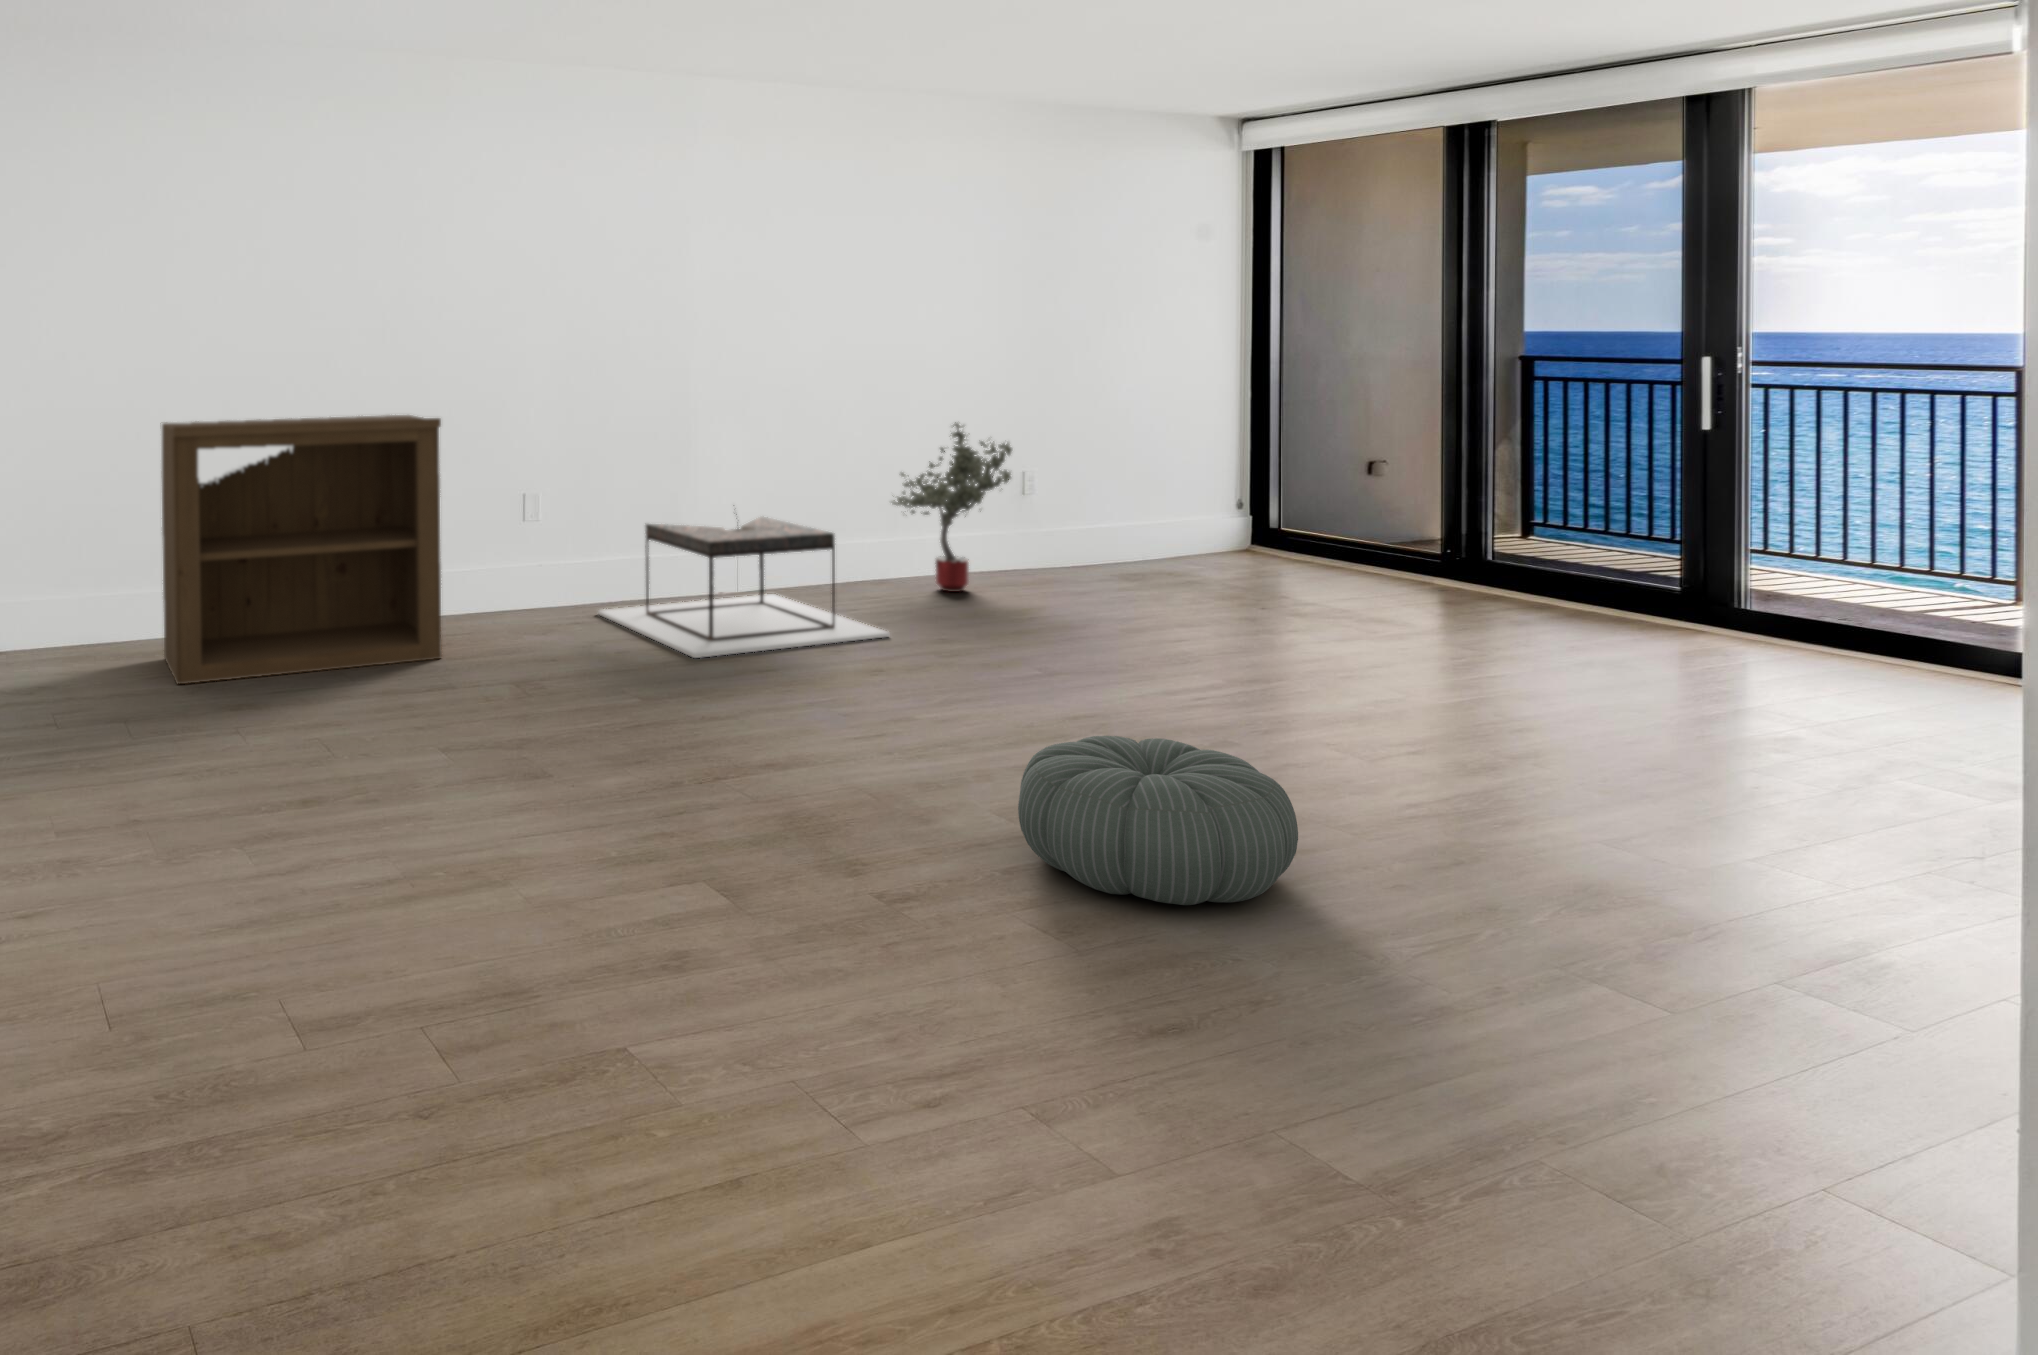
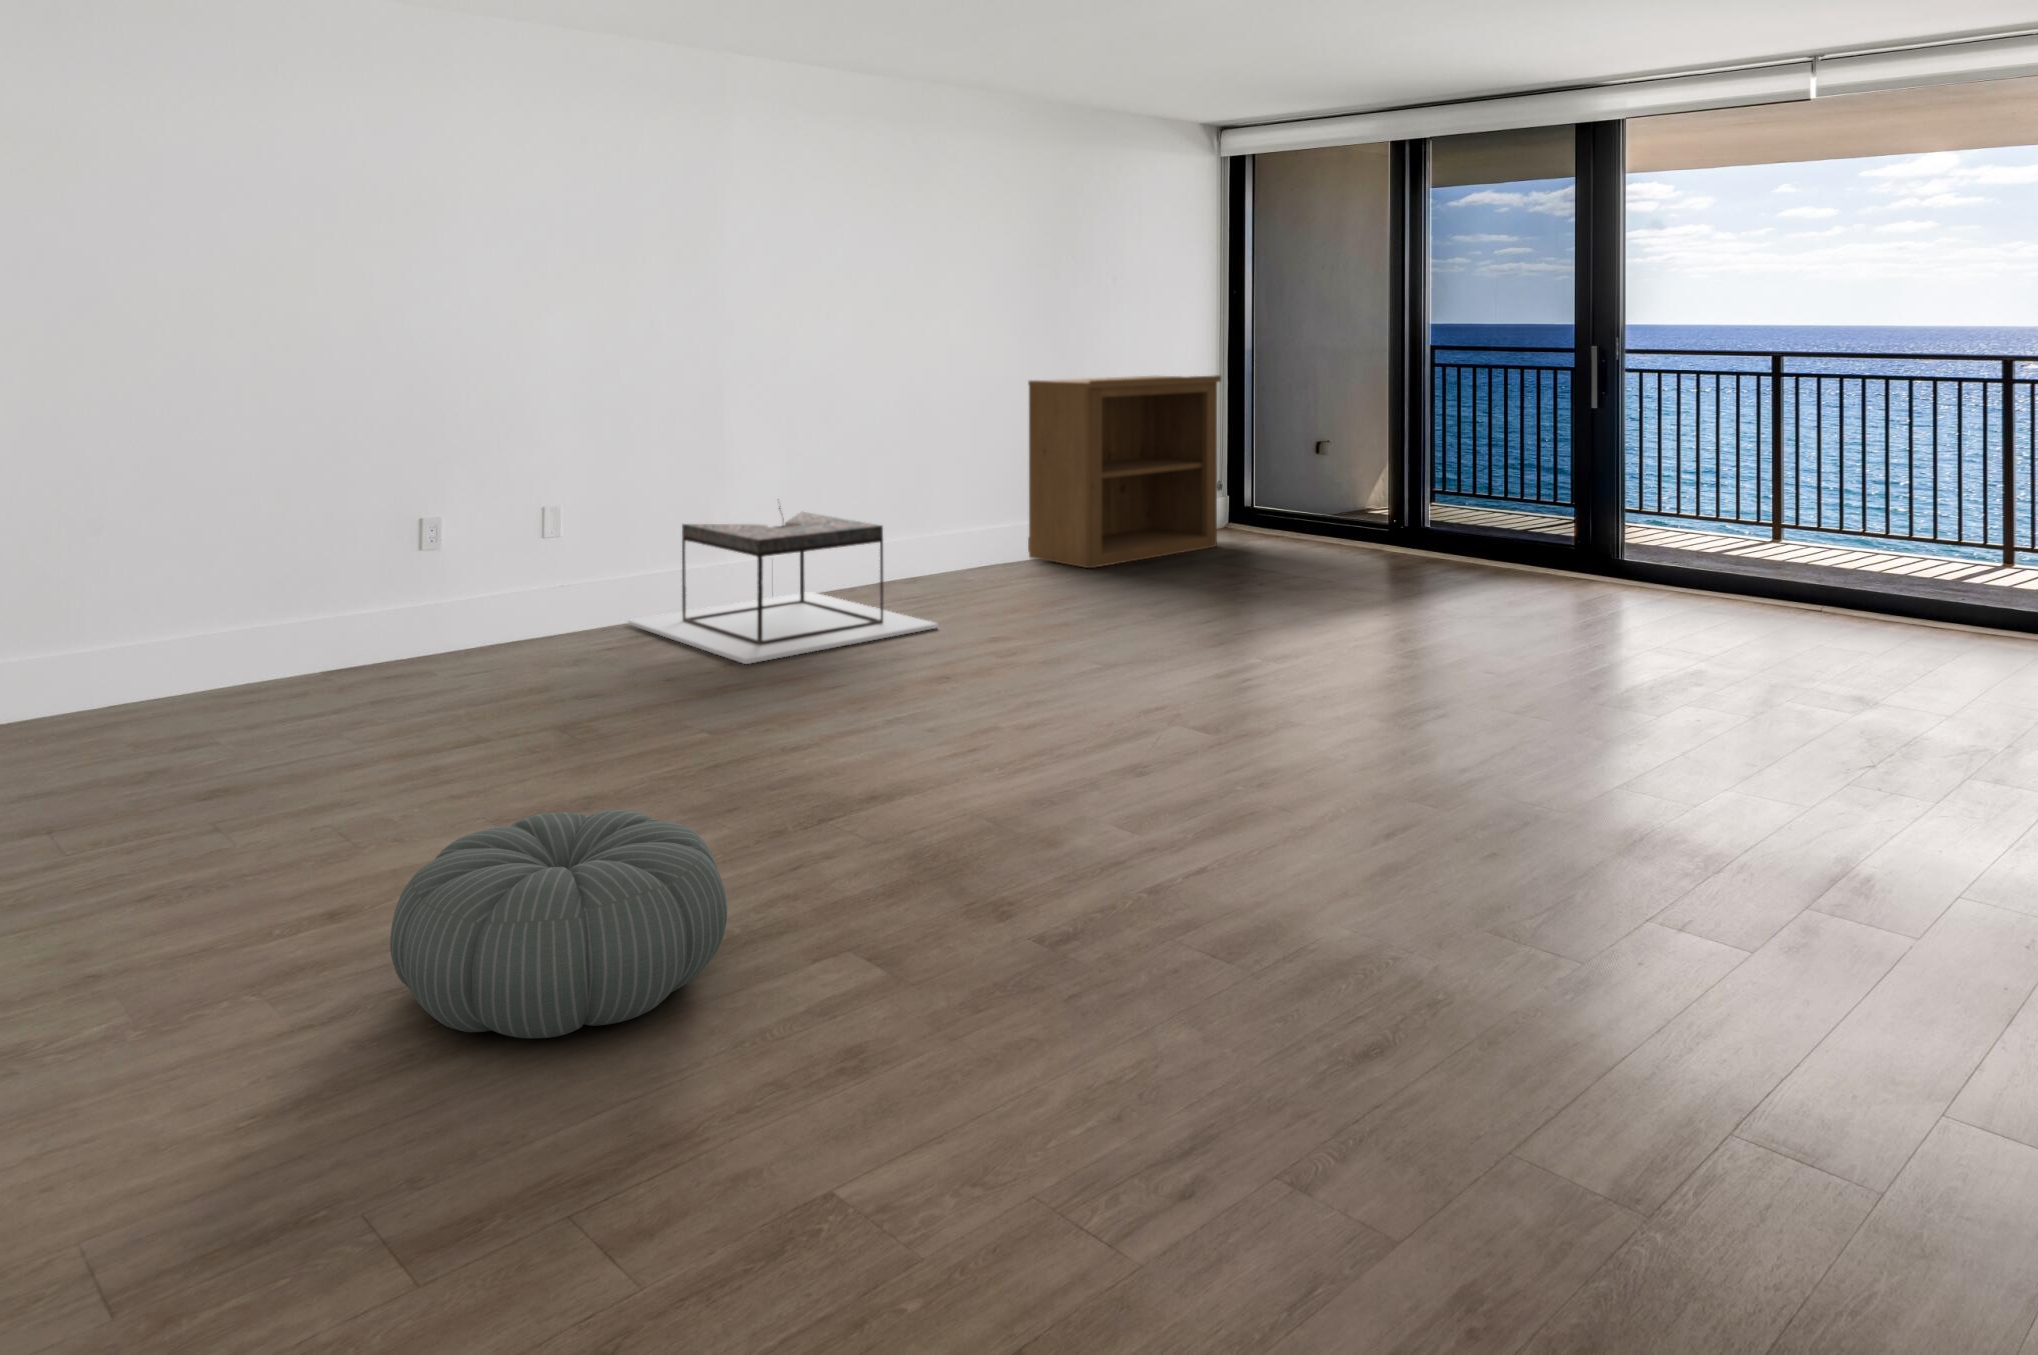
bookshelf: present [162,415,442,684] -> present [1028,375,1221,568]
potted tree: present [892,422,1012,592] -> none [925,411,1040,580]
pouf: present [1018,736,1298,905] -> present [390,810,727,1038]

